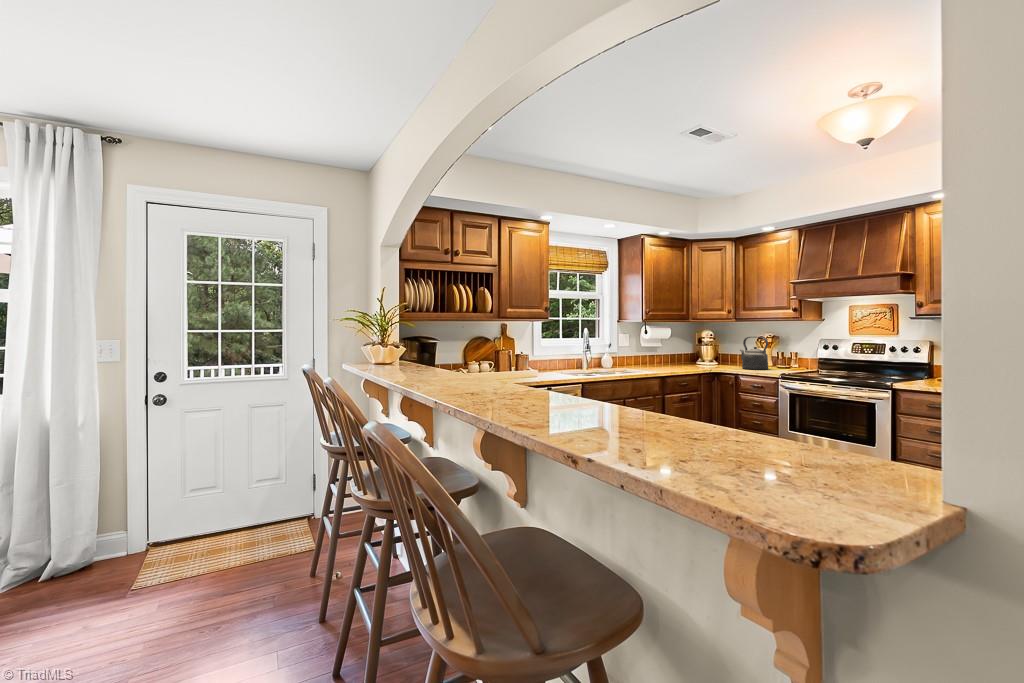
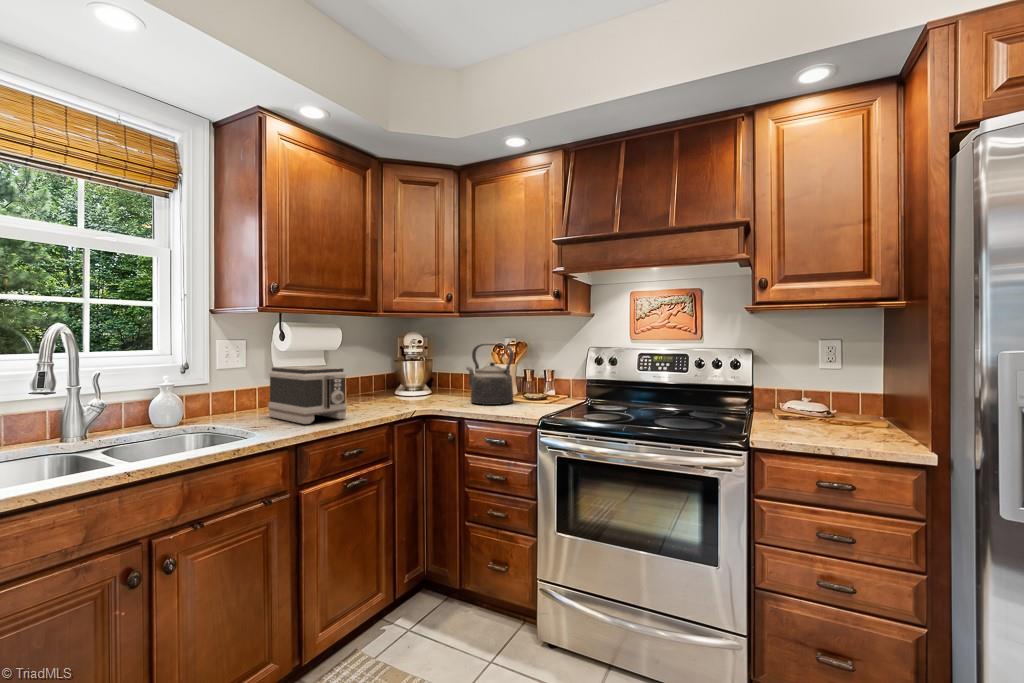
toaster: none [643,347,679,371] -> present [268,366,347,424]

